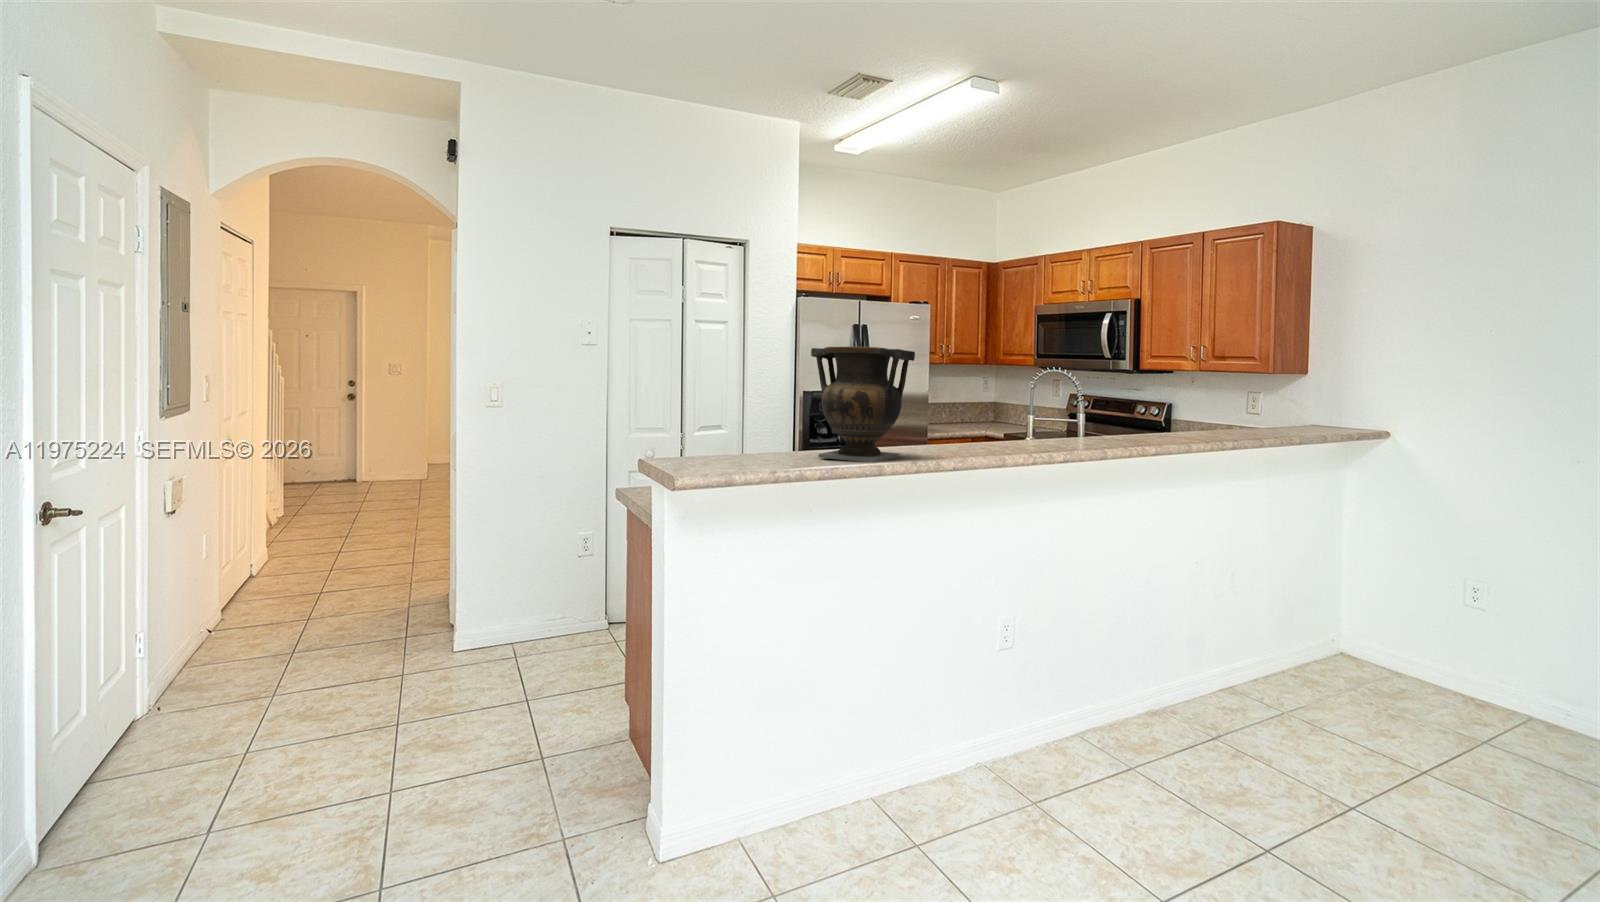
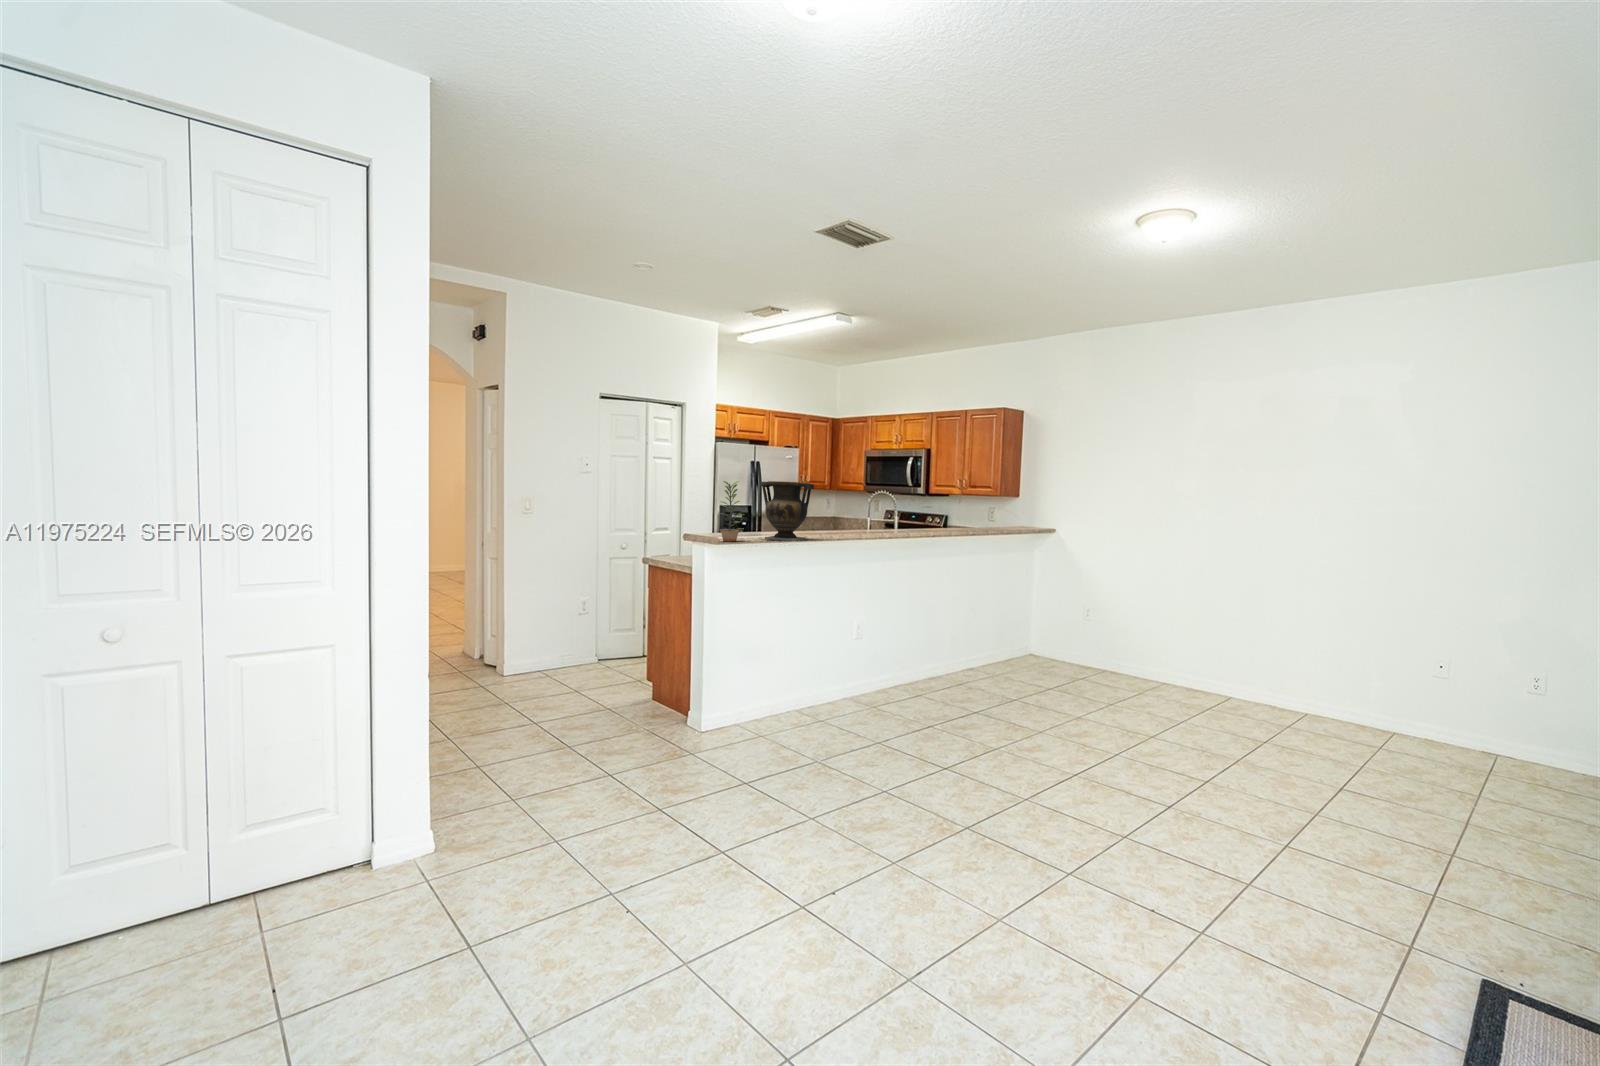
plant: none [720,348,783,464] -> present [720,481,742,542]

